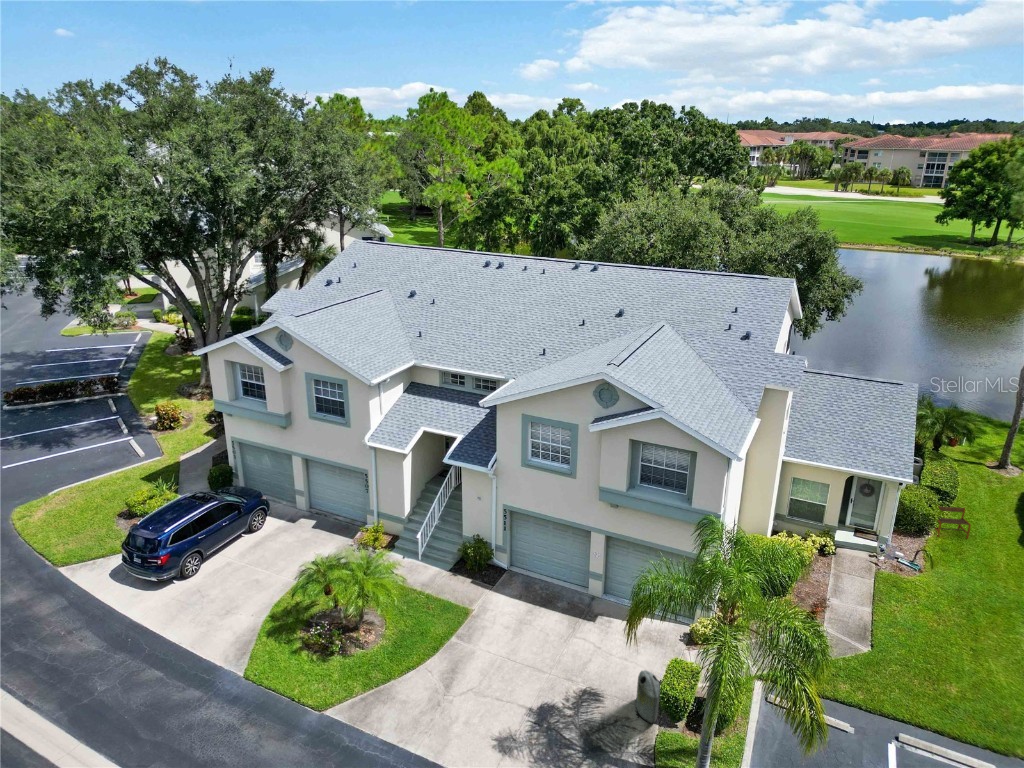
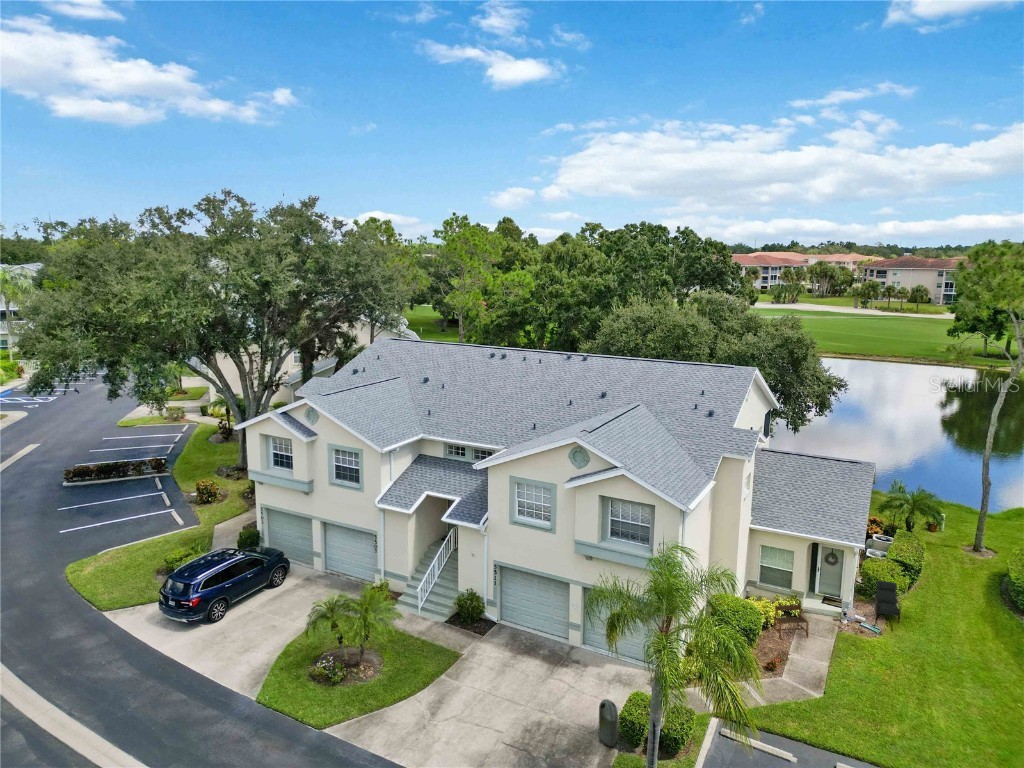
bench: present [935,506,971,539] -> present [773,604,808,639]
chair: none [903,512,938,557] -> present [873,581,901,622]

